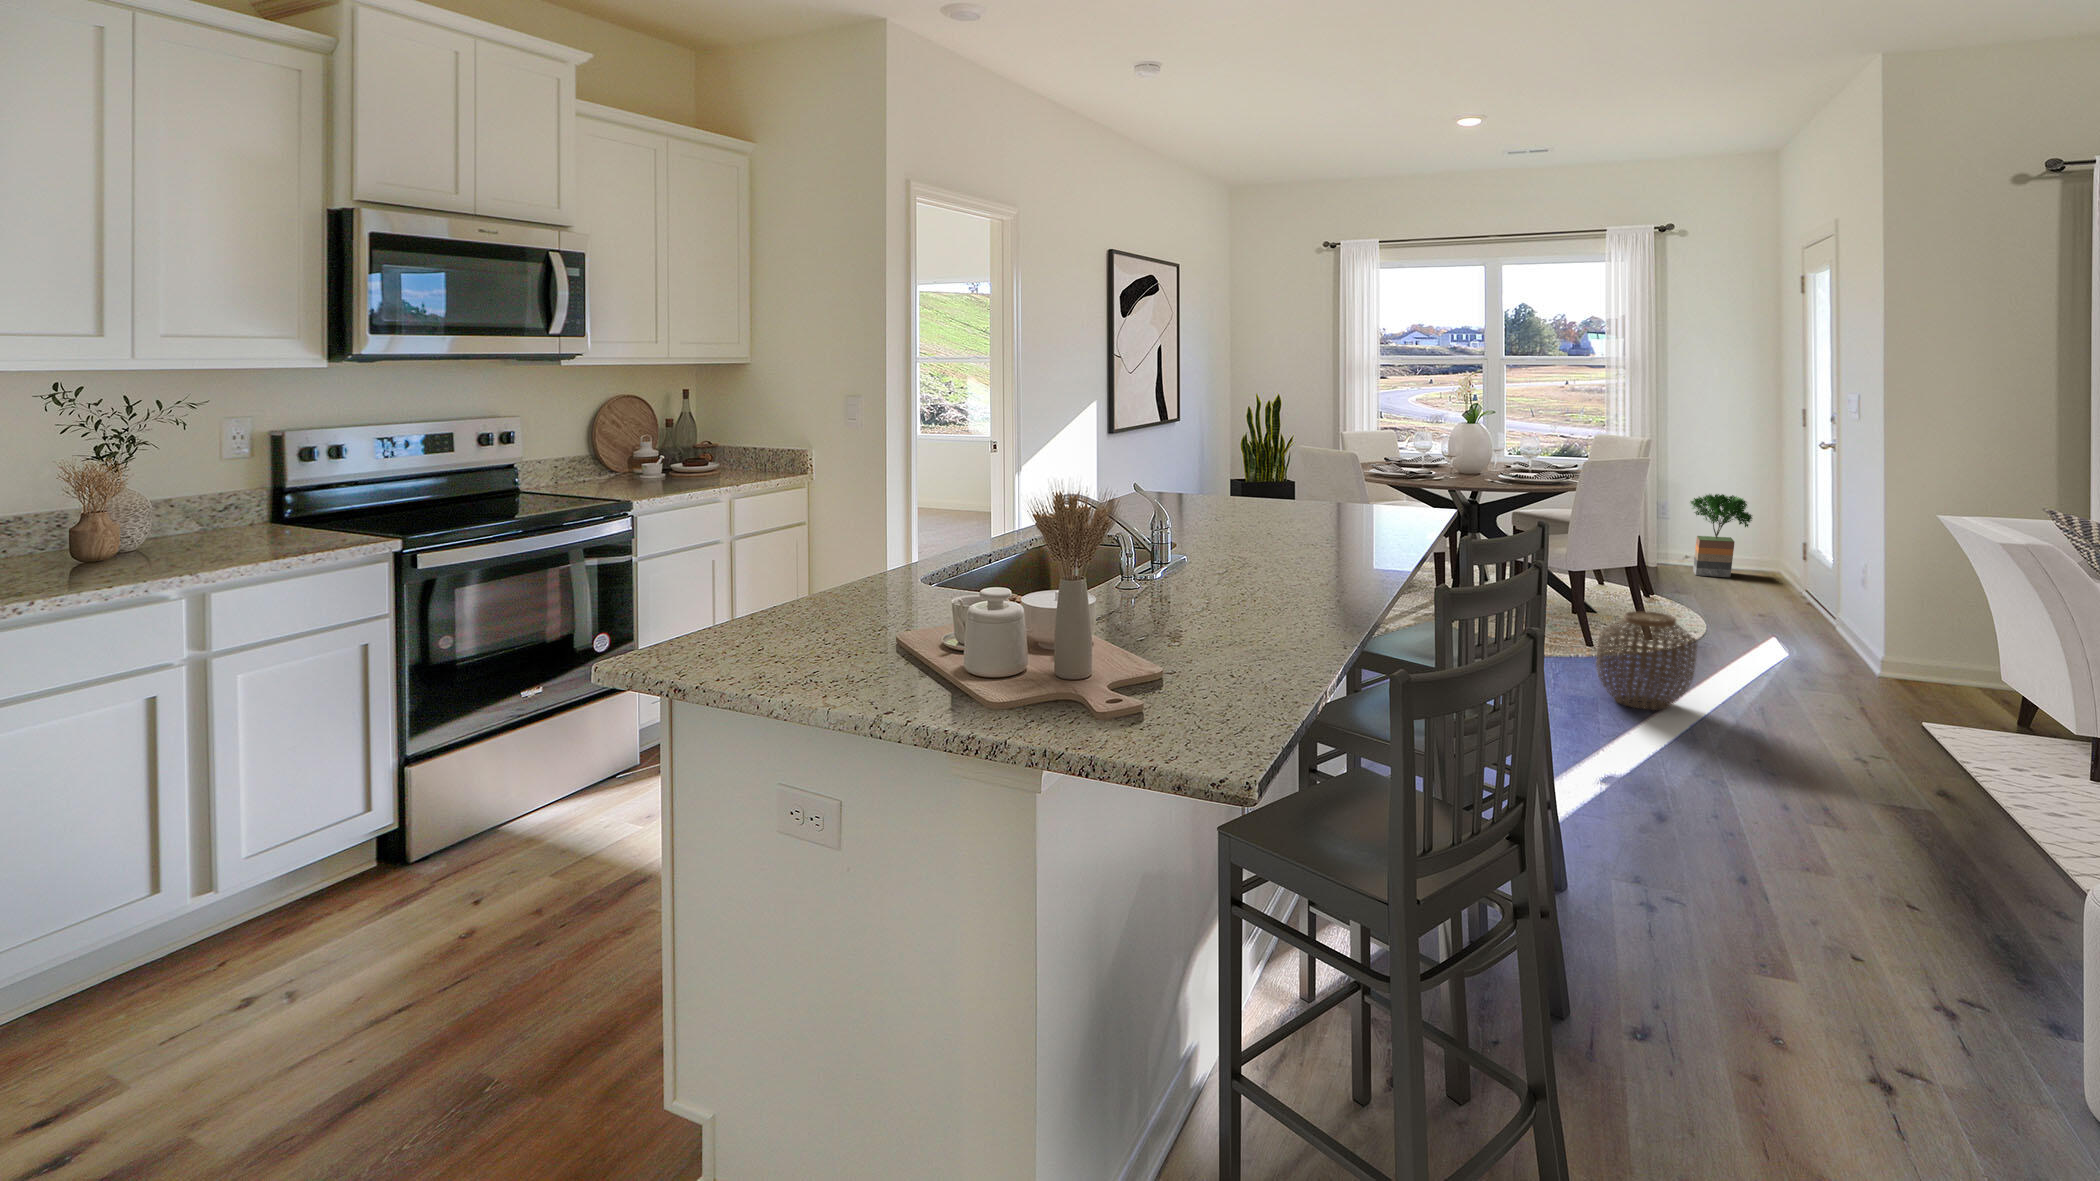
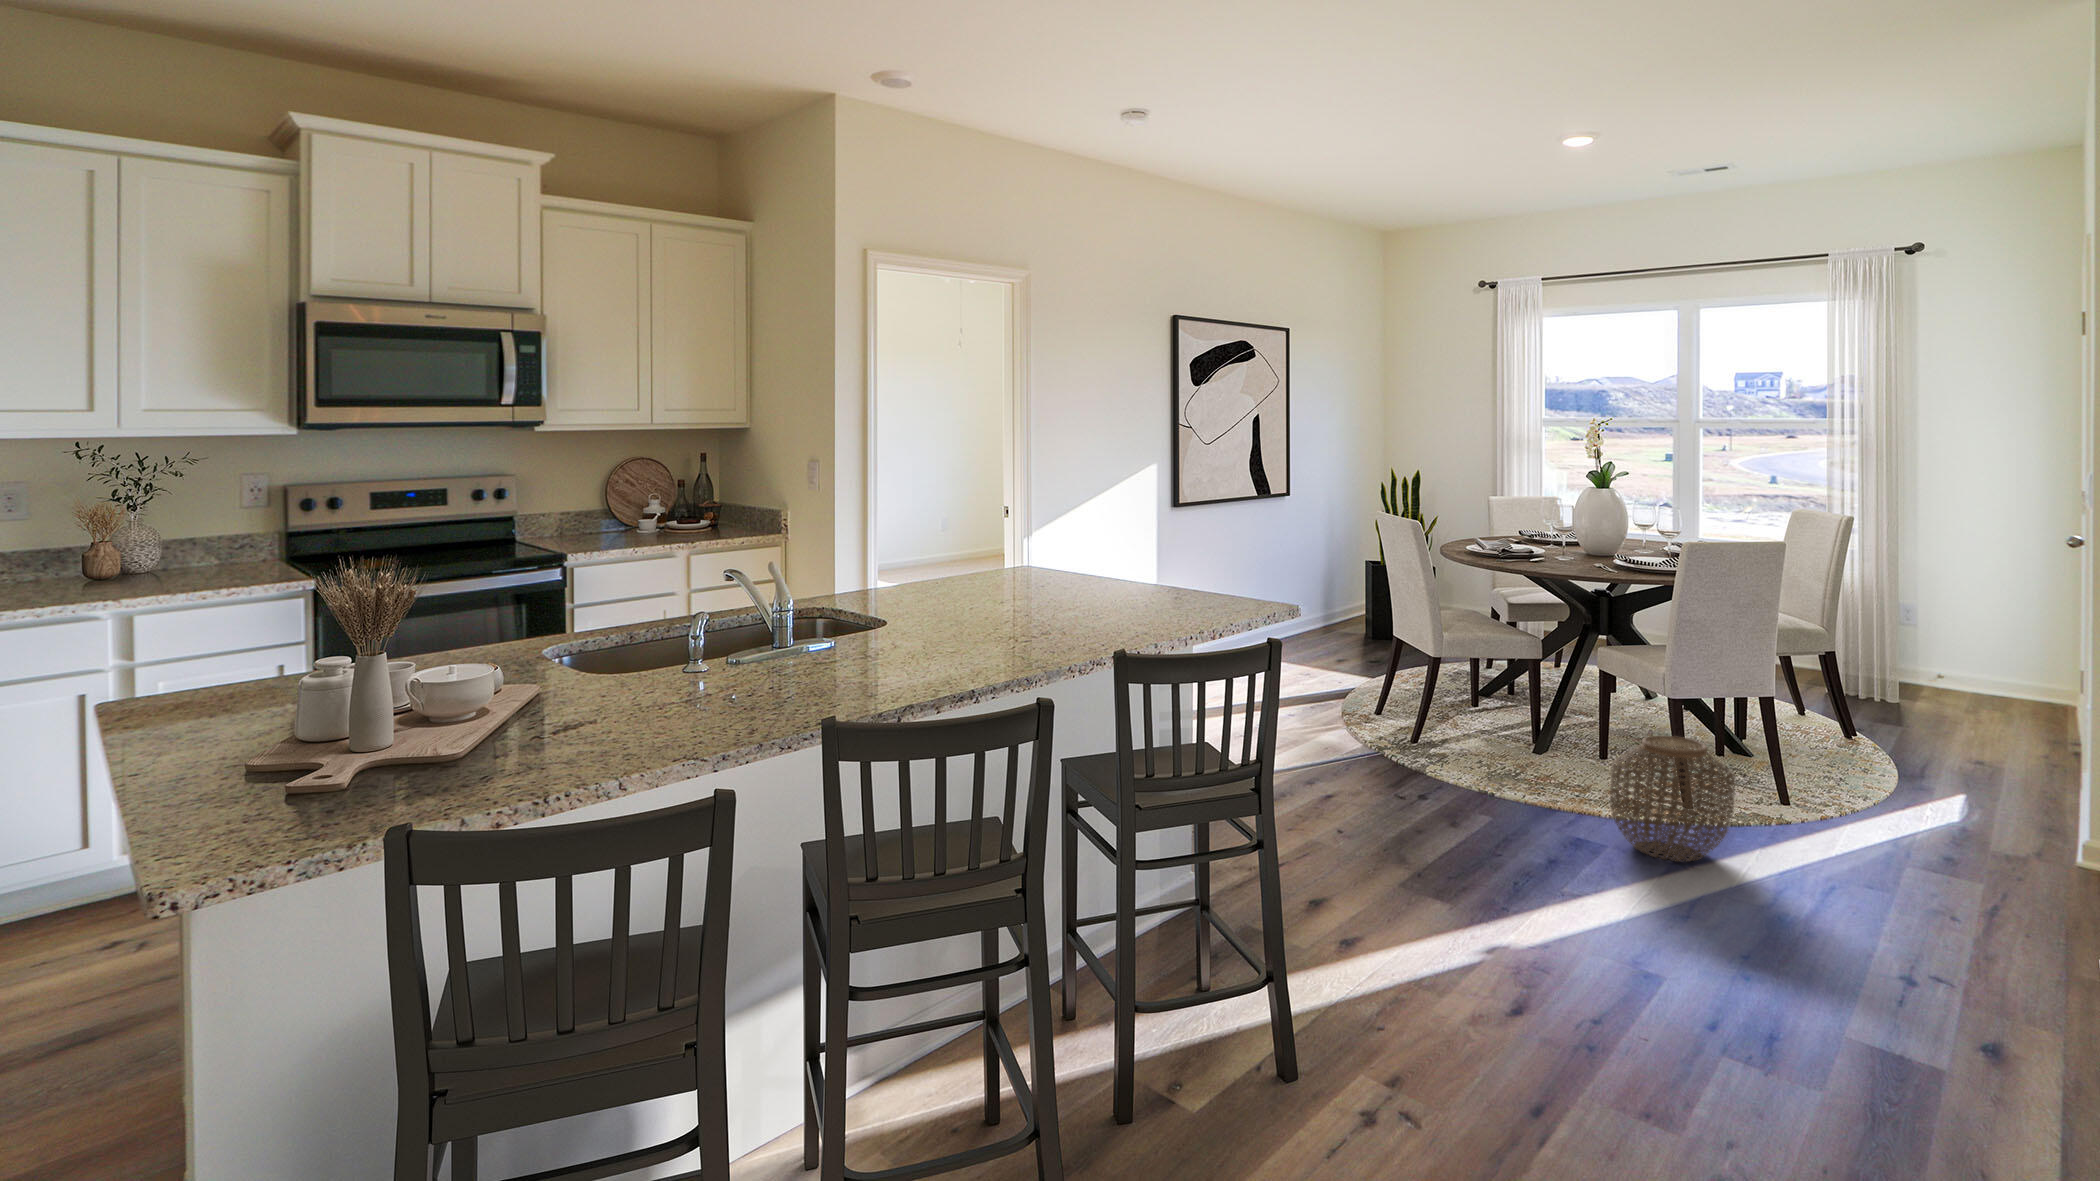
potted tree: present [1691,494,1753,577] -> none [1936,596,2029,707]

